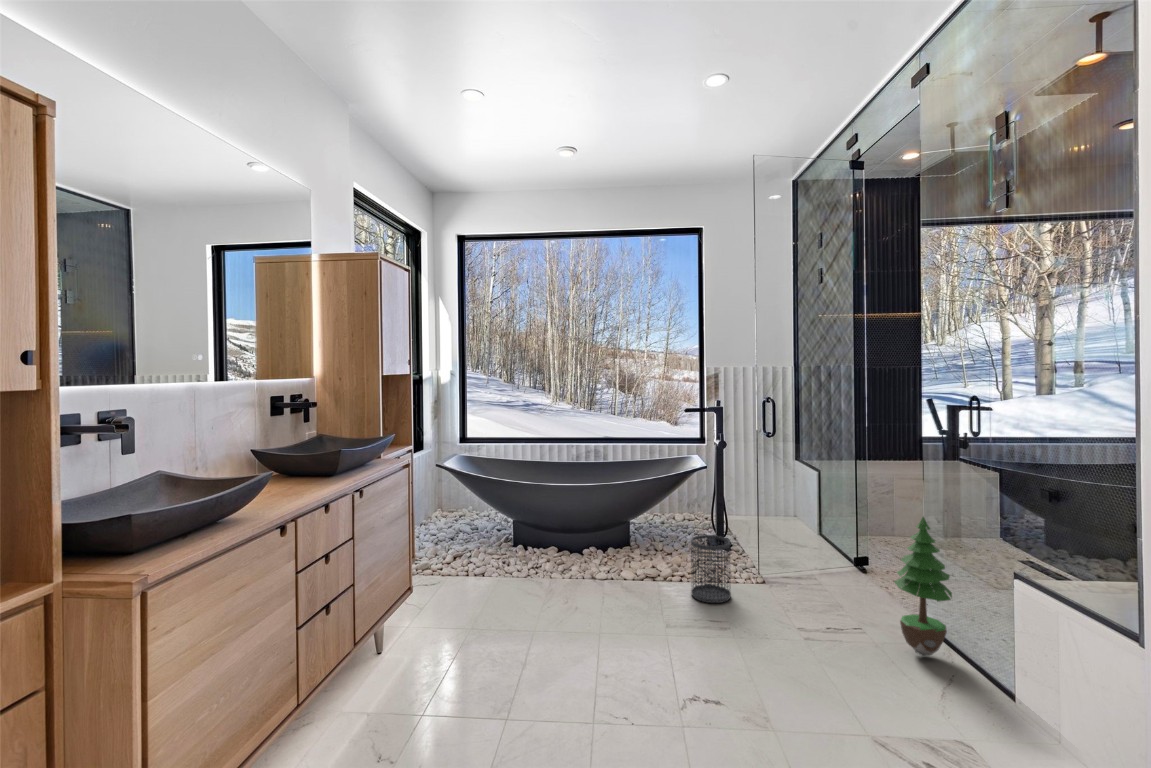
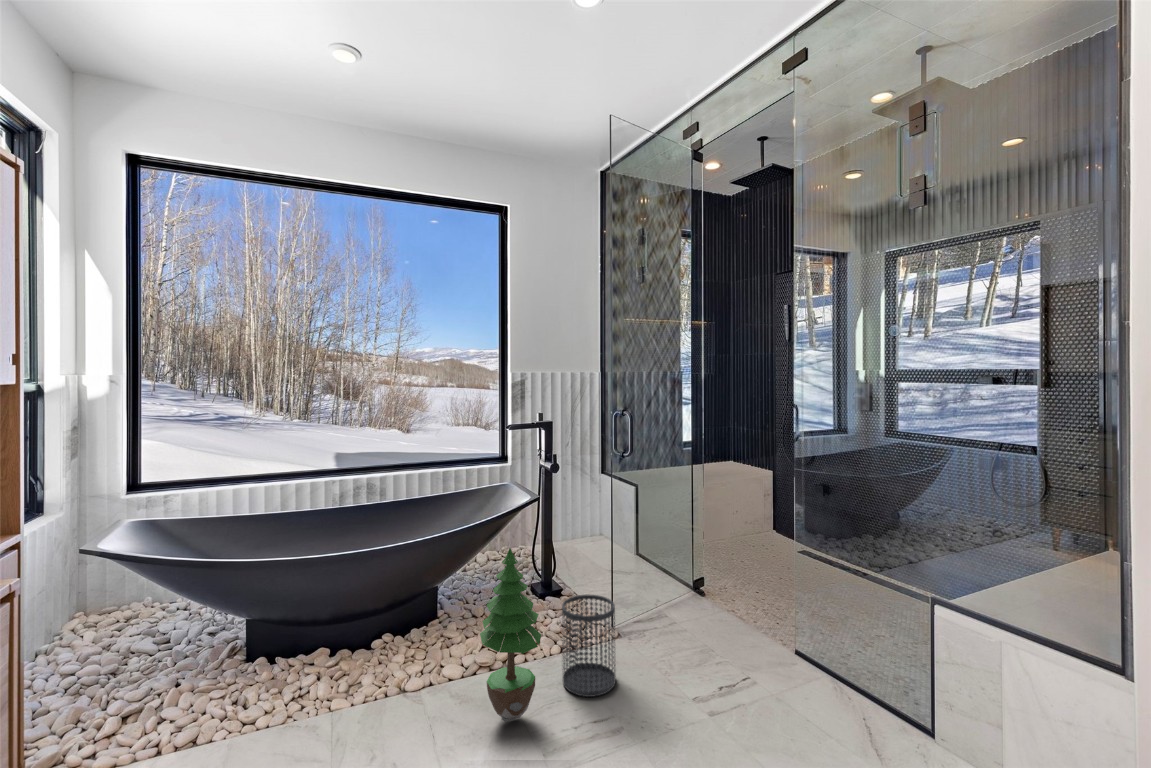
potted tree: present [894,517,952,656] -> present [480,548,541,721]

